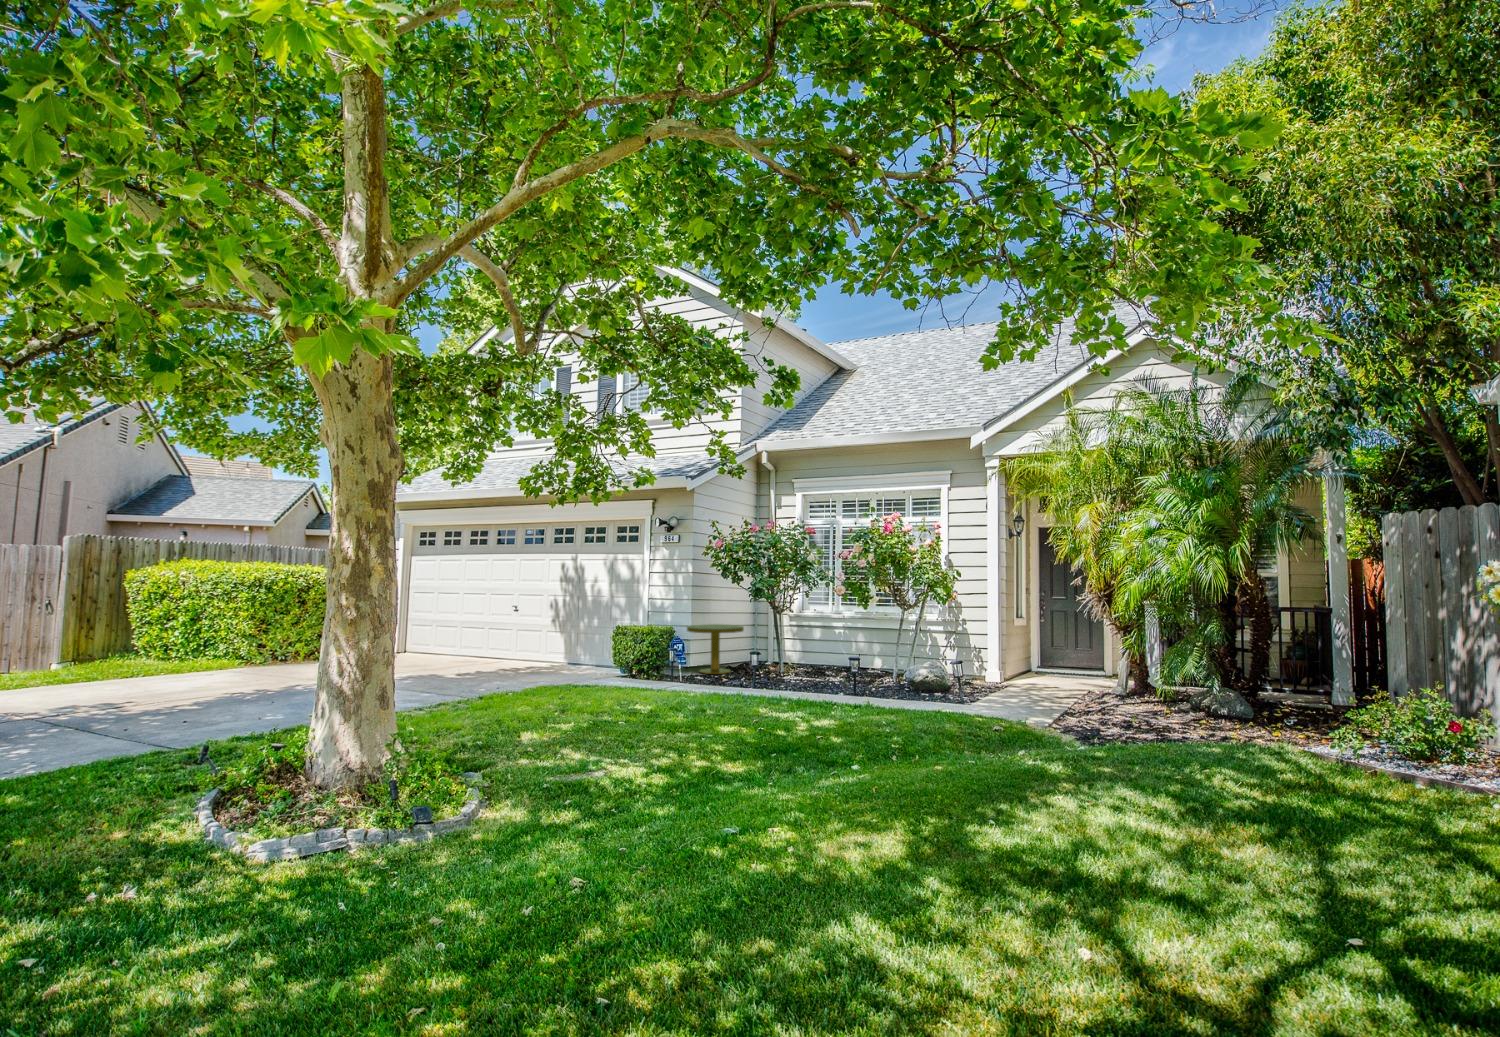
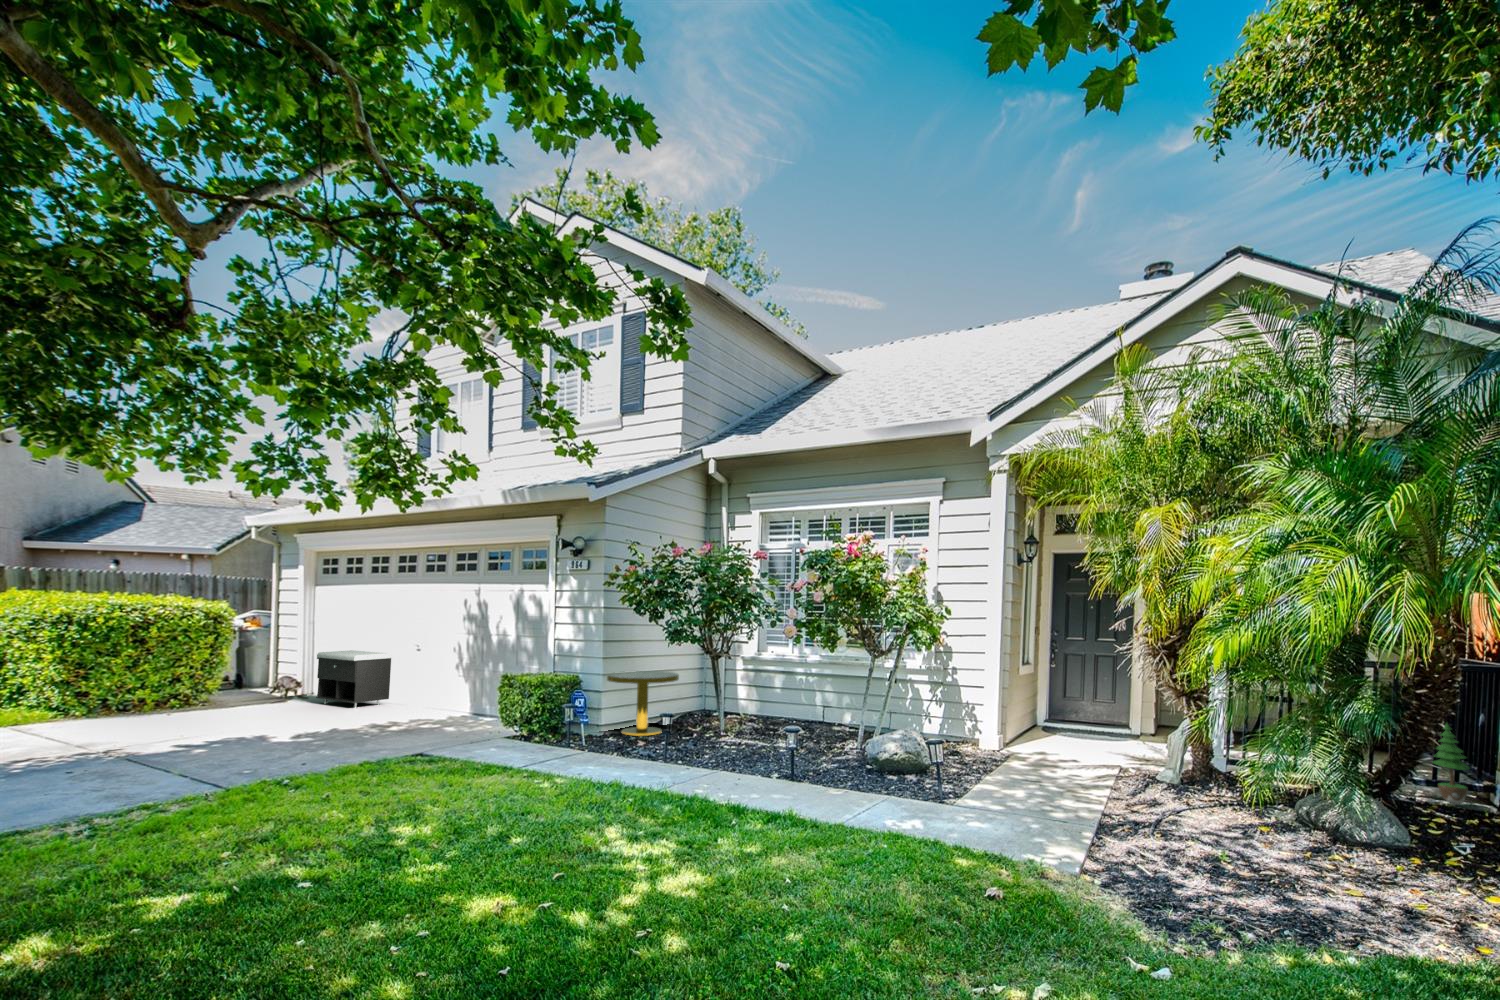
storage bench: none [427,611,490,657] -> present [316,650,391,708]
potted tree: none [1308,652,1333,710] -> present [1433,723,1469,806]

